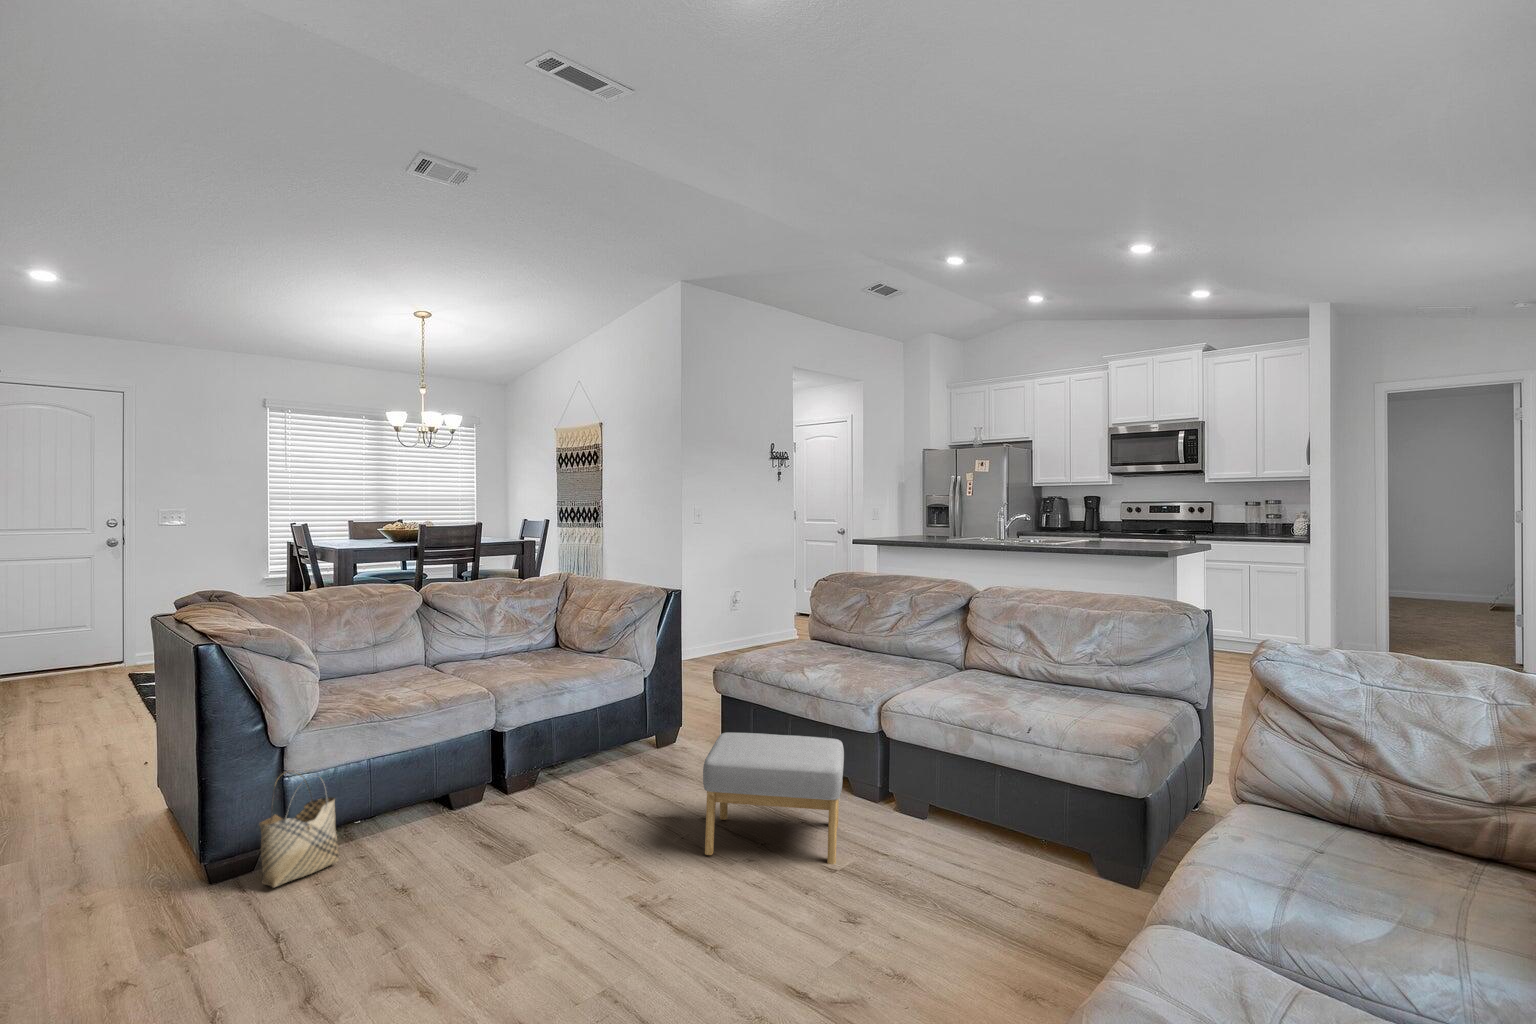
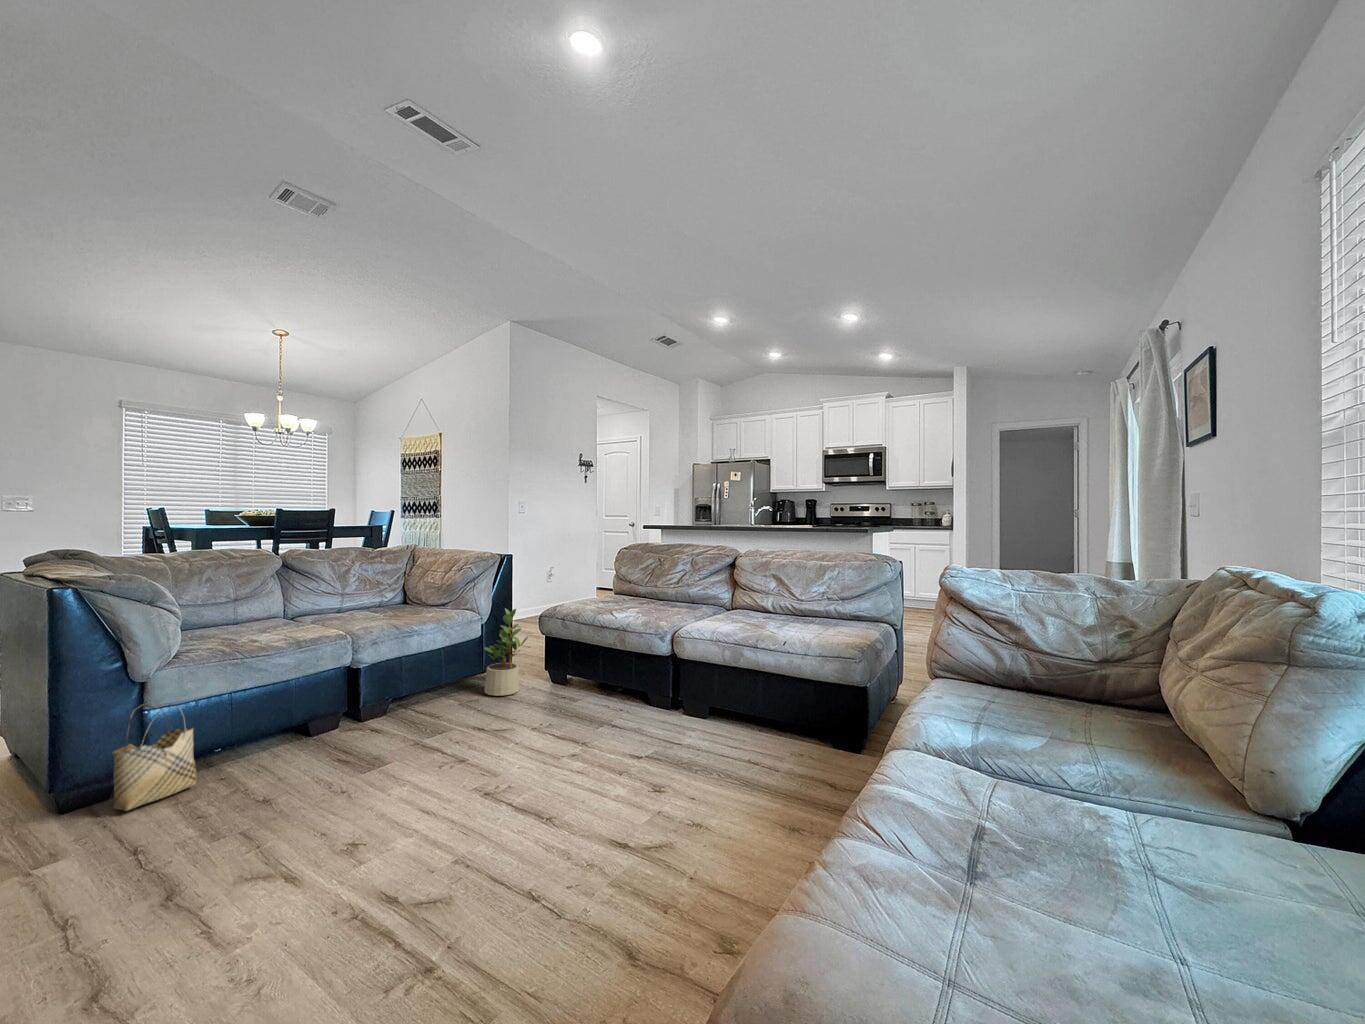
potted plant: none [646,659,699,768] -> present [484,608,528,696]
footstool: present [703,732,844,864] -> none [536,659,647,755]

